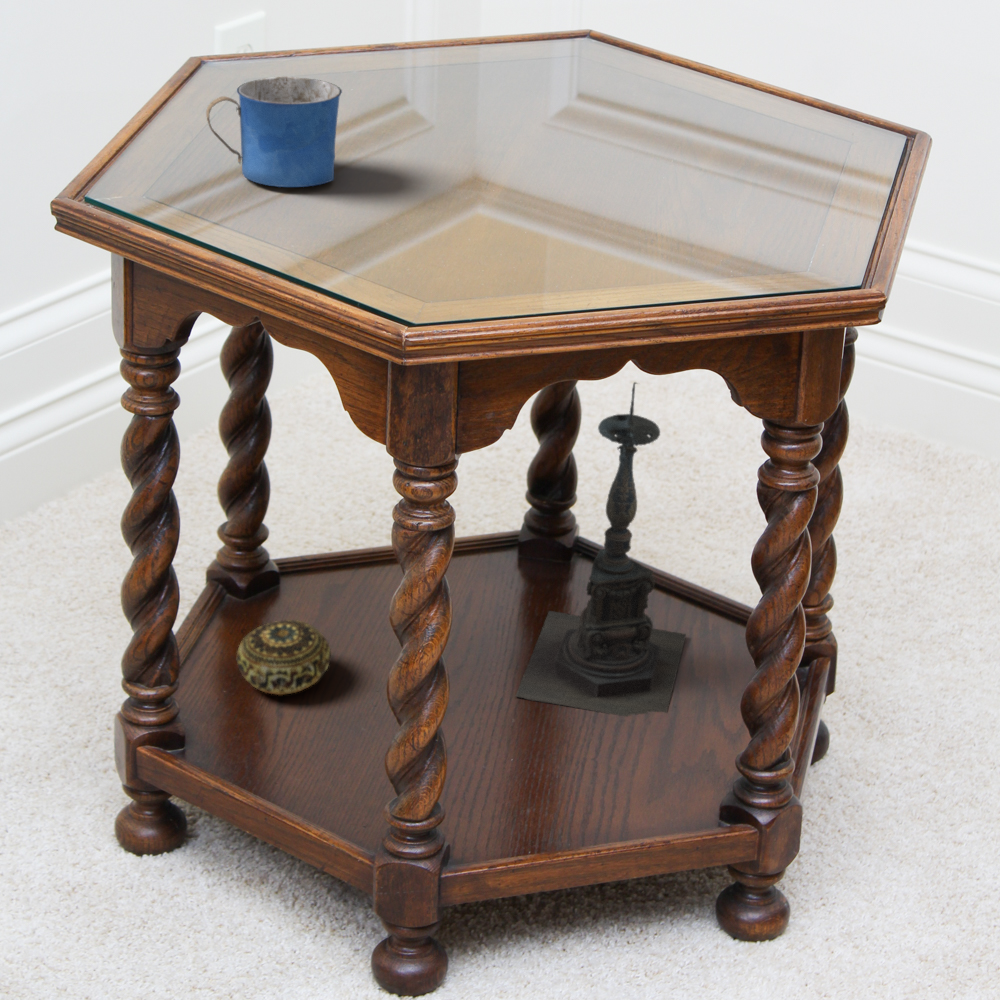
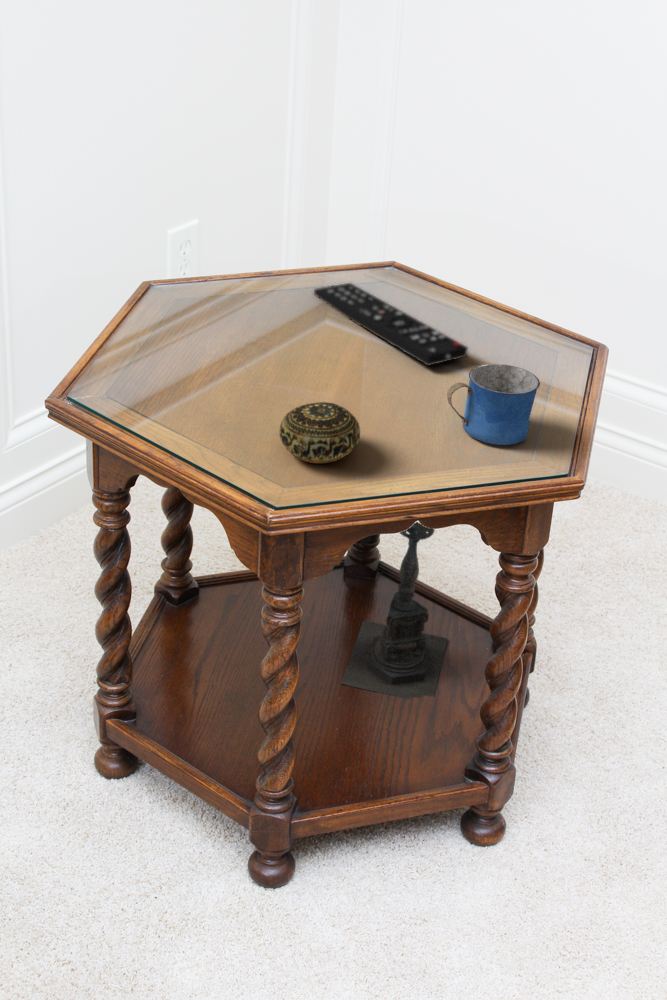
remote control: none [461,62,705,159] -> present [314,283,468,366]
mug: present [206,76,342,187] -> present [447,364,540,445]
decorative ball: present [237,620,331,695] -> present [279,402,360,463]

